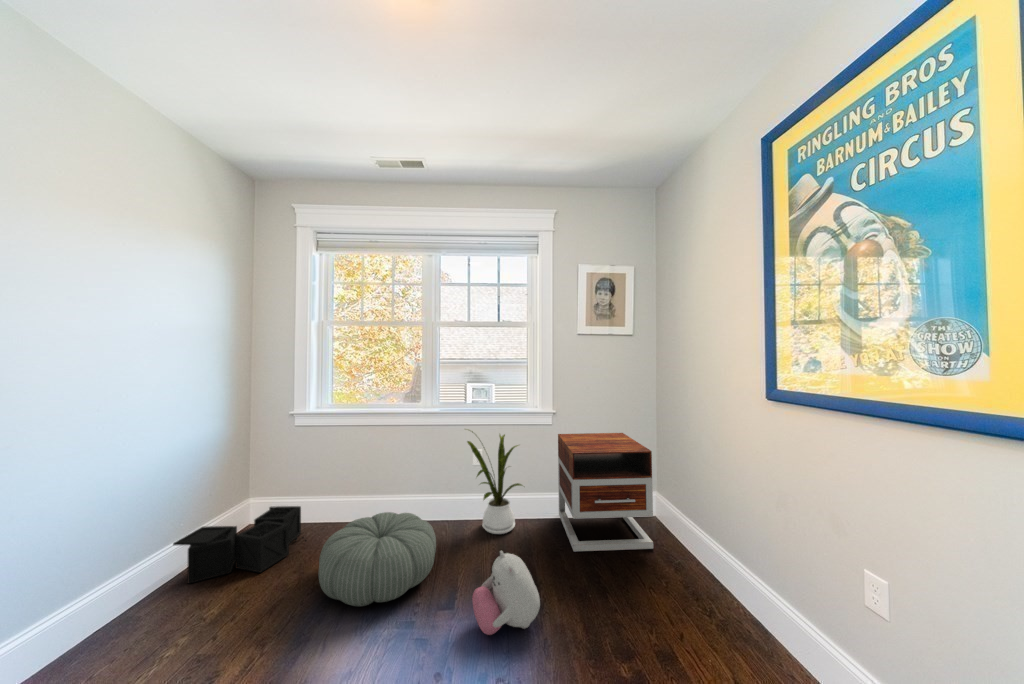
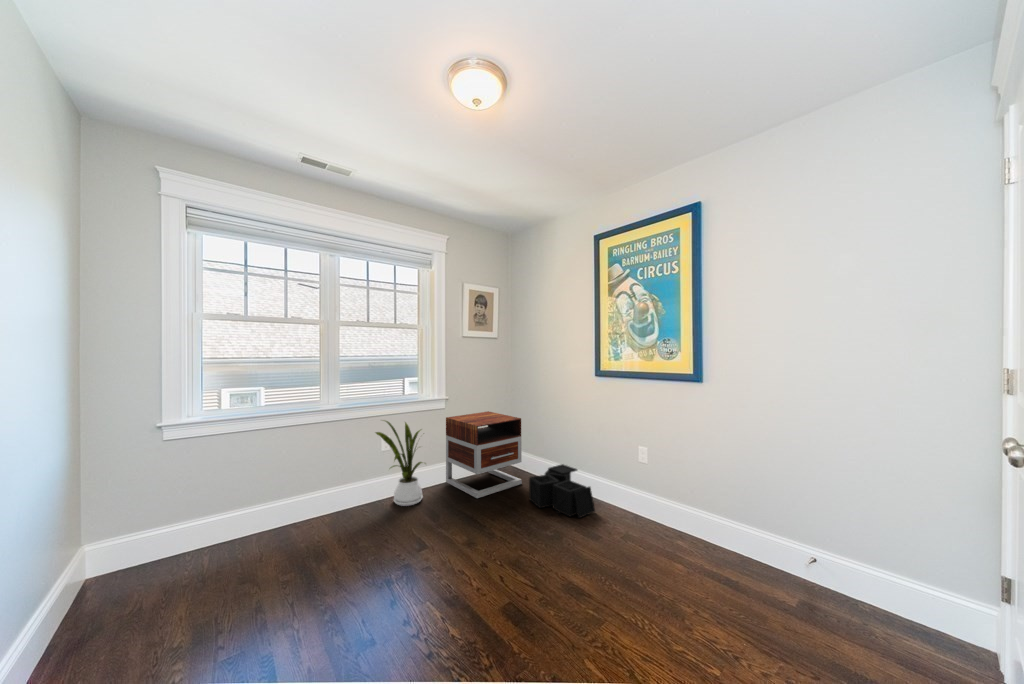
storage bin: present [173,506,301,583] -> present [529,464,595,518]
pouf: present [319,512,436,606] -> none [284,500,396,581]
plush toy: present [472,551,540,635] -> none [448,495,496,551]

